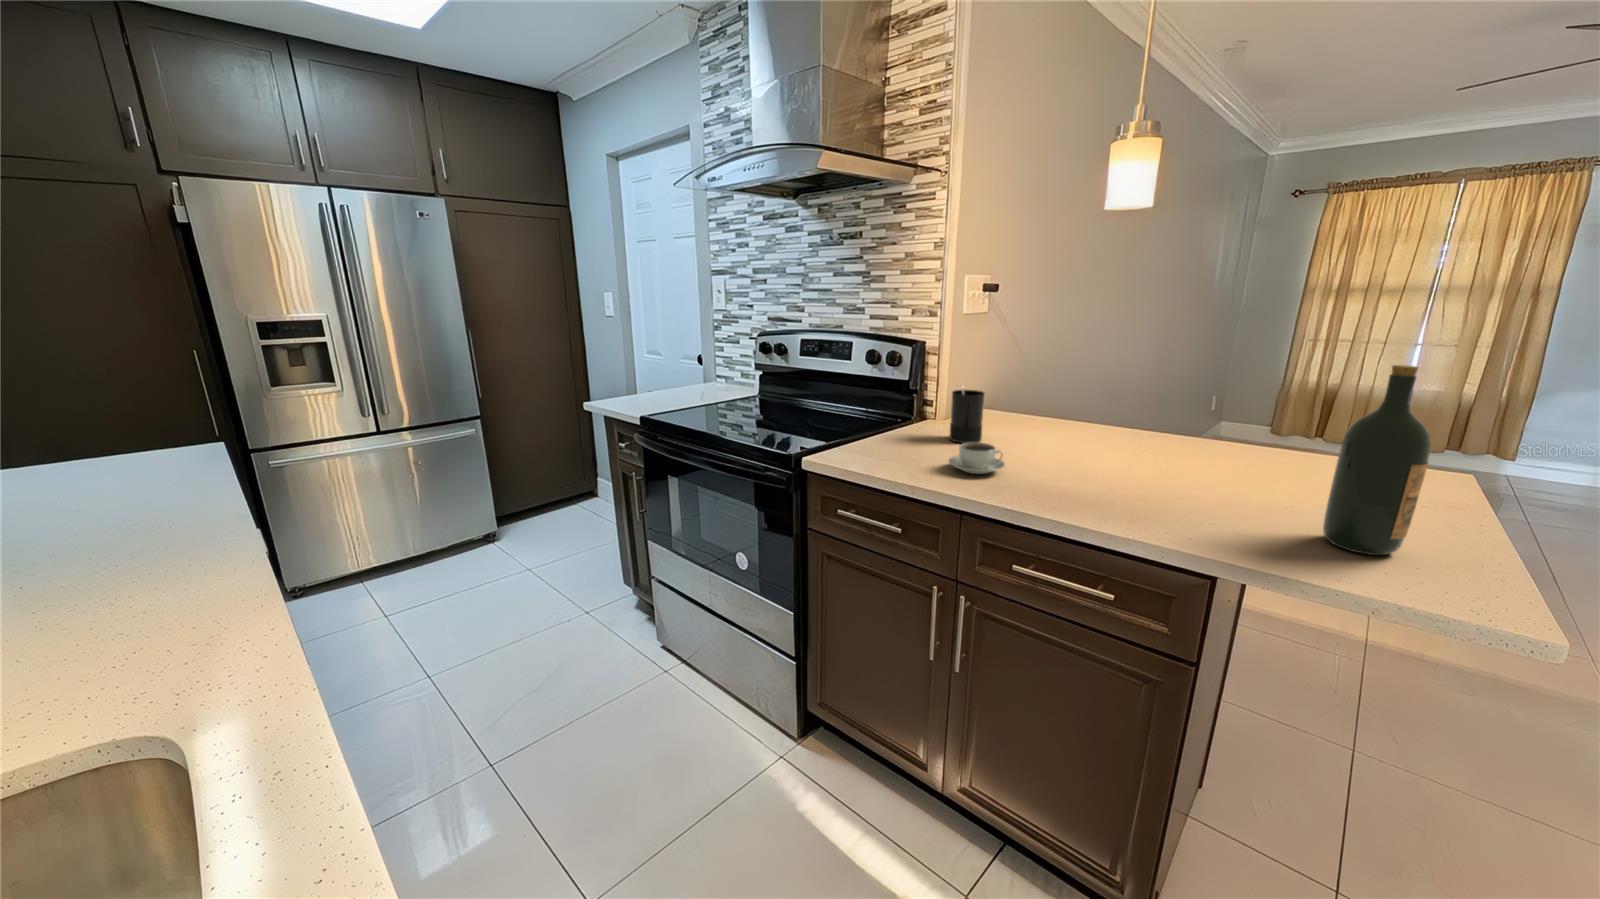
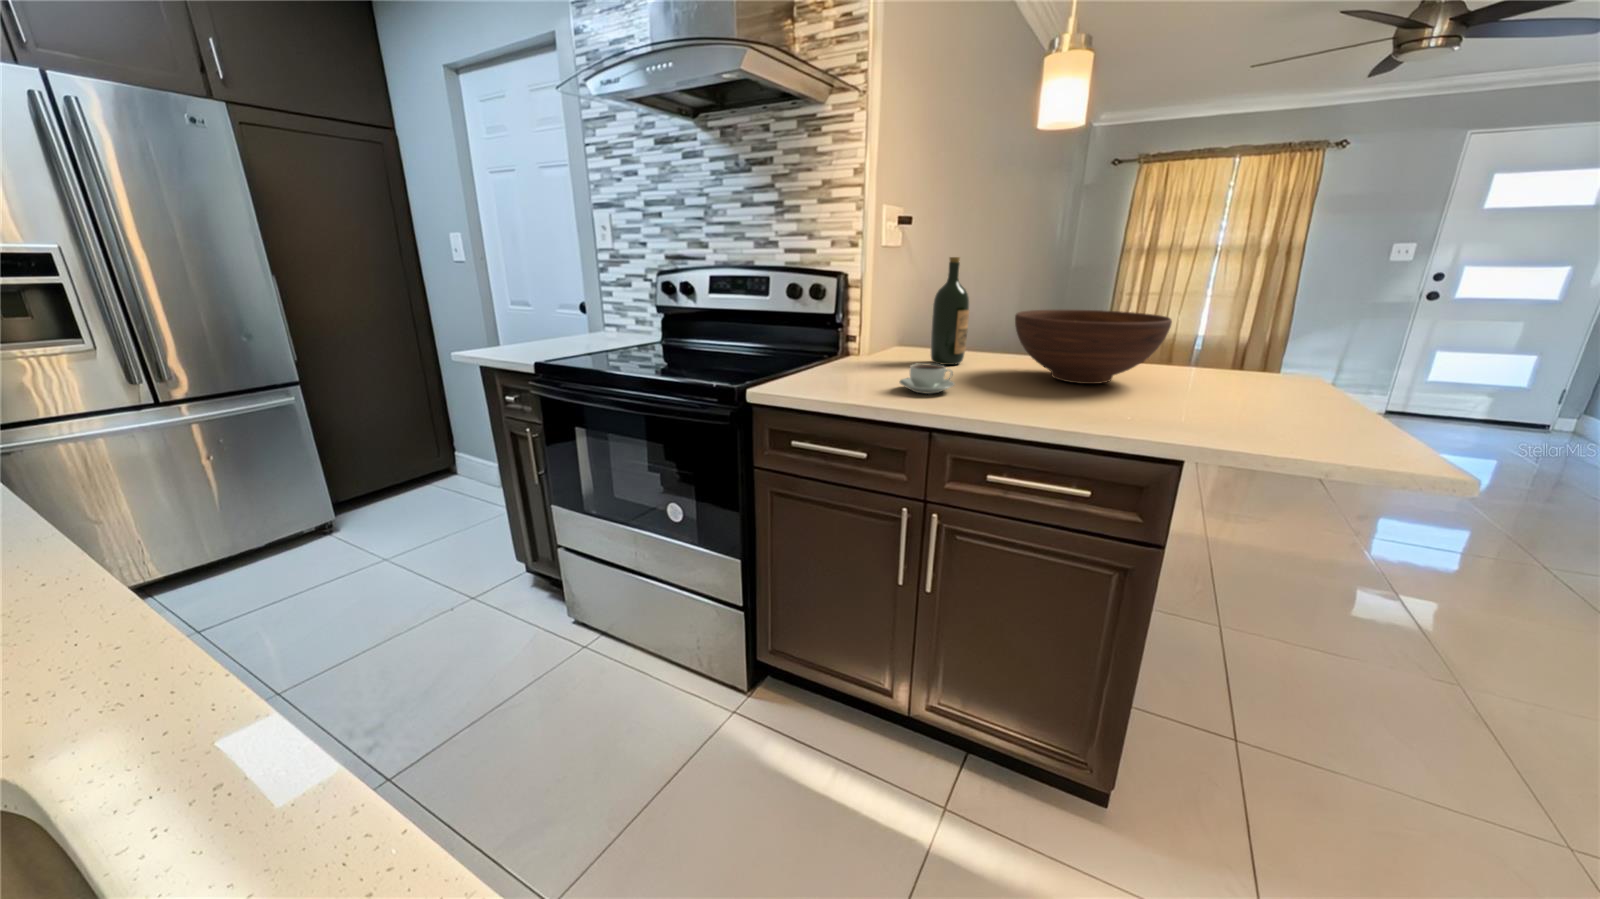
wine bottle: present [1323,365,1431,555] -> present [931,257,969,365]
candle: present [949,387,985,443] -> none [883,313,918,371]
fruit bowl: none [1083,388,1259,473] -> present [1015,310,1172,384]

